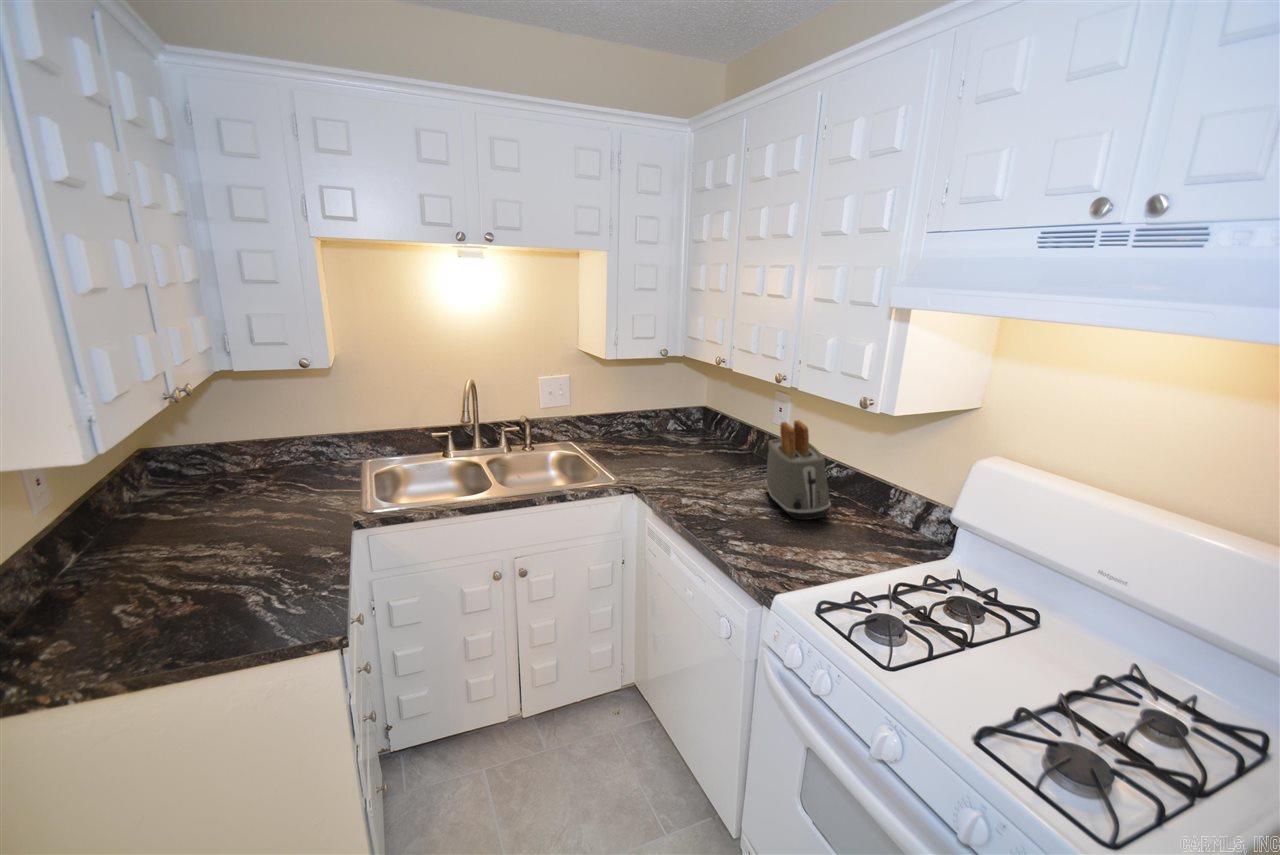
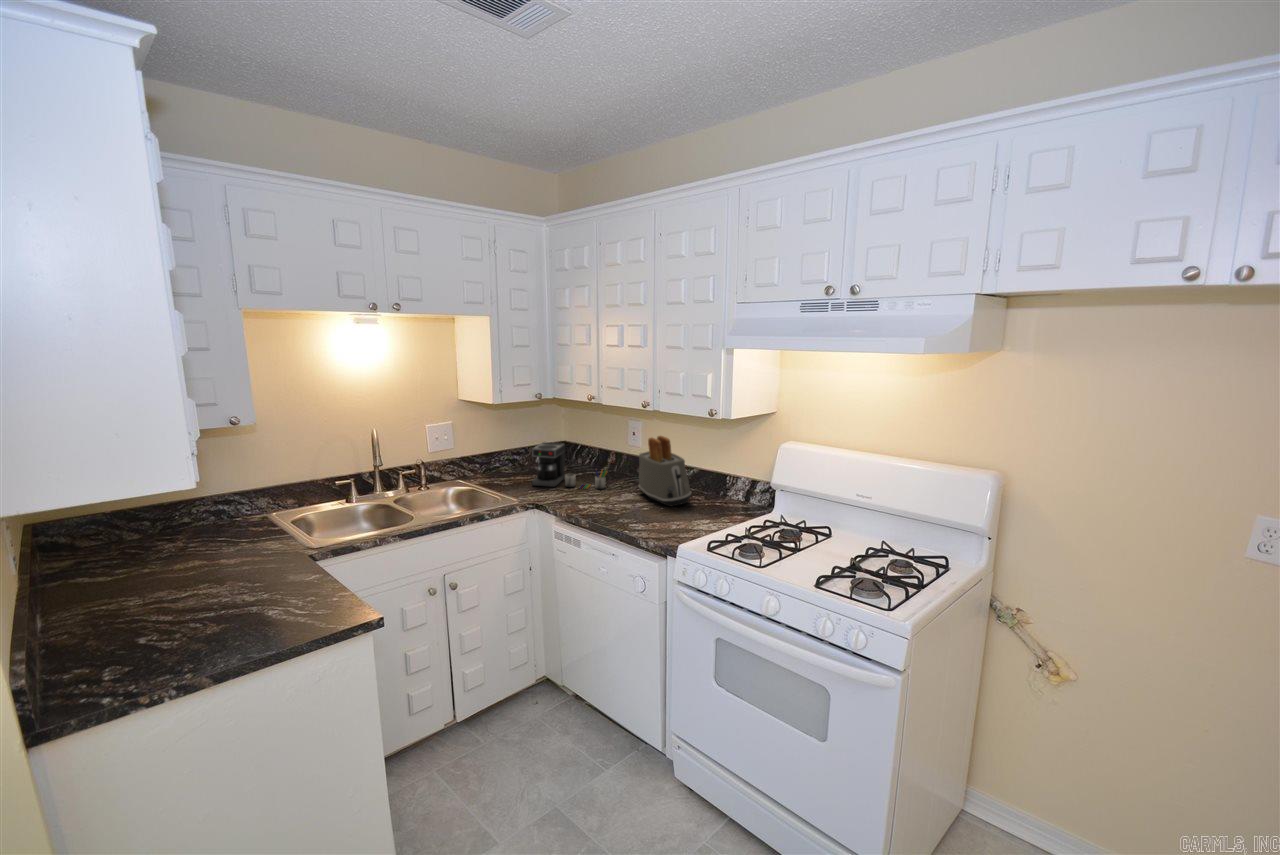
coffee maker: none [643,409,733,477] -> present [532,442,607,489]

